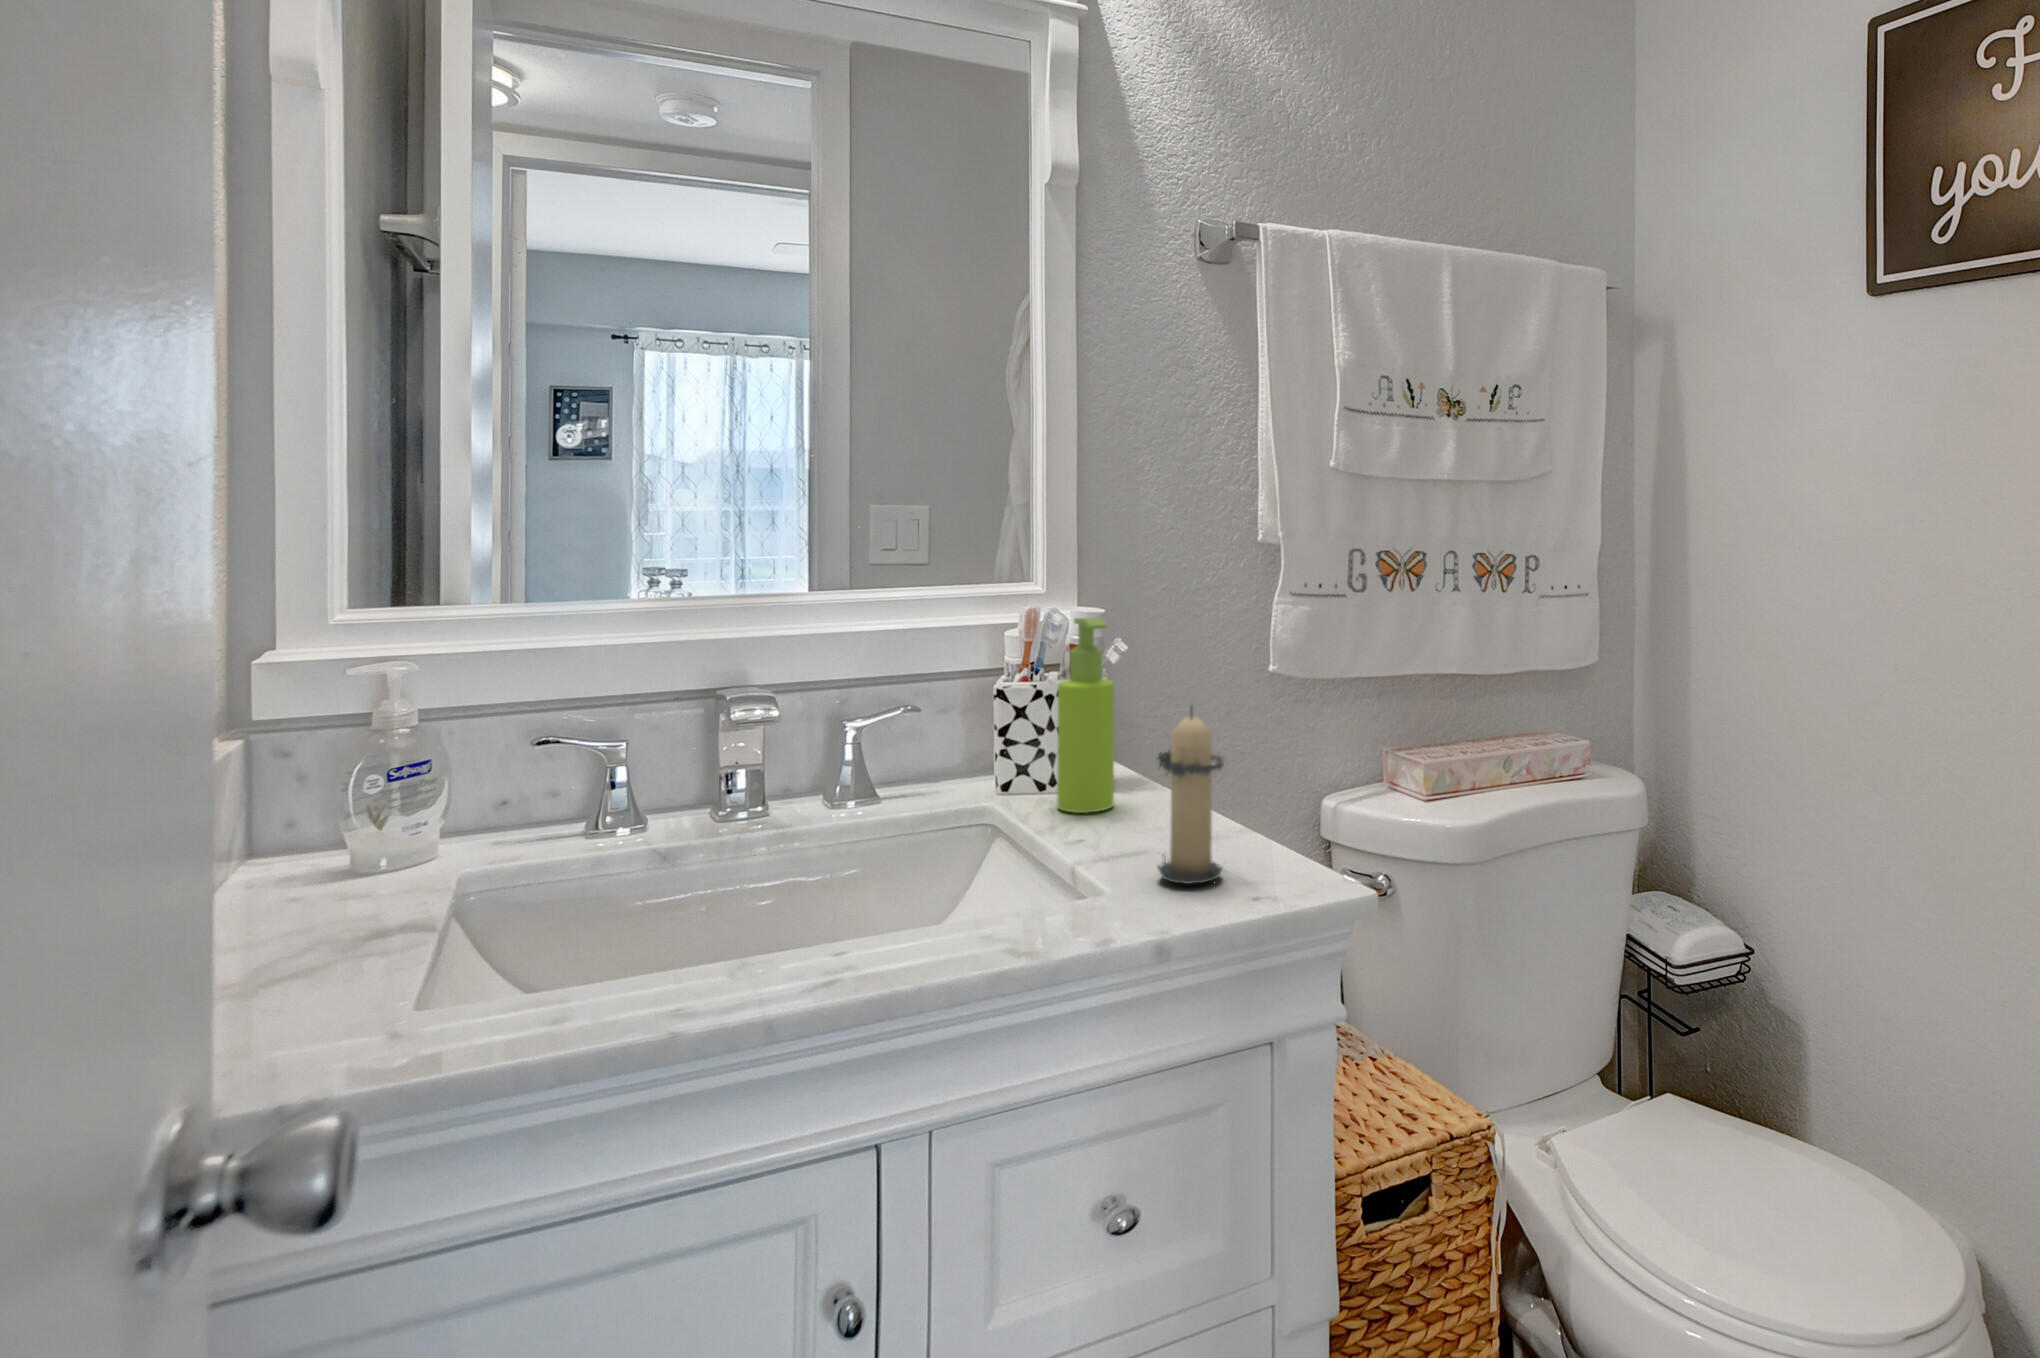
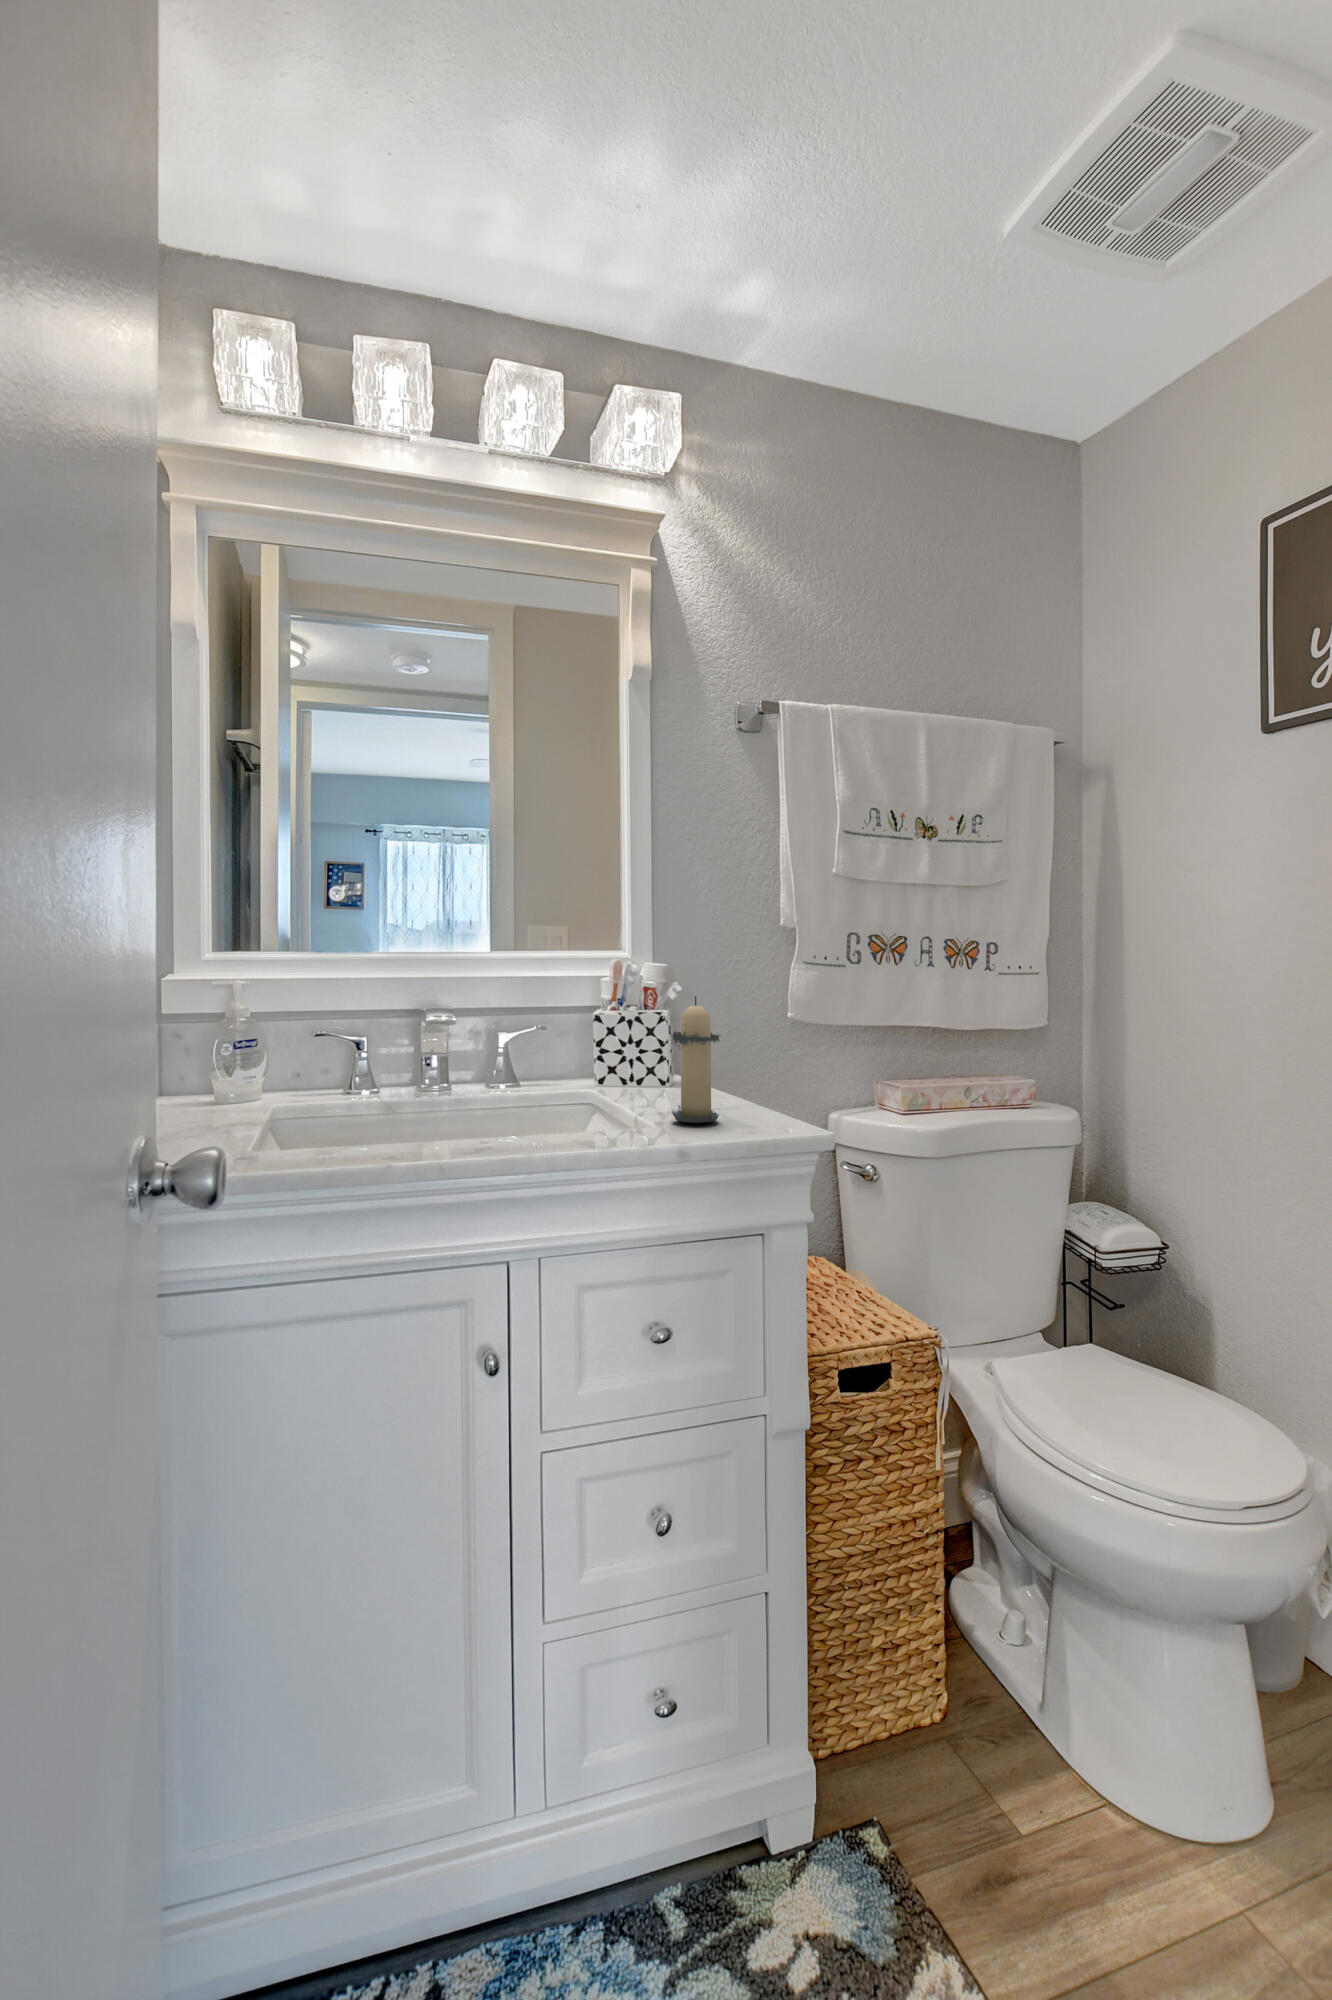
soap dispenser: present [1057,617,1114,813] -> none [629,960,668,1091]

